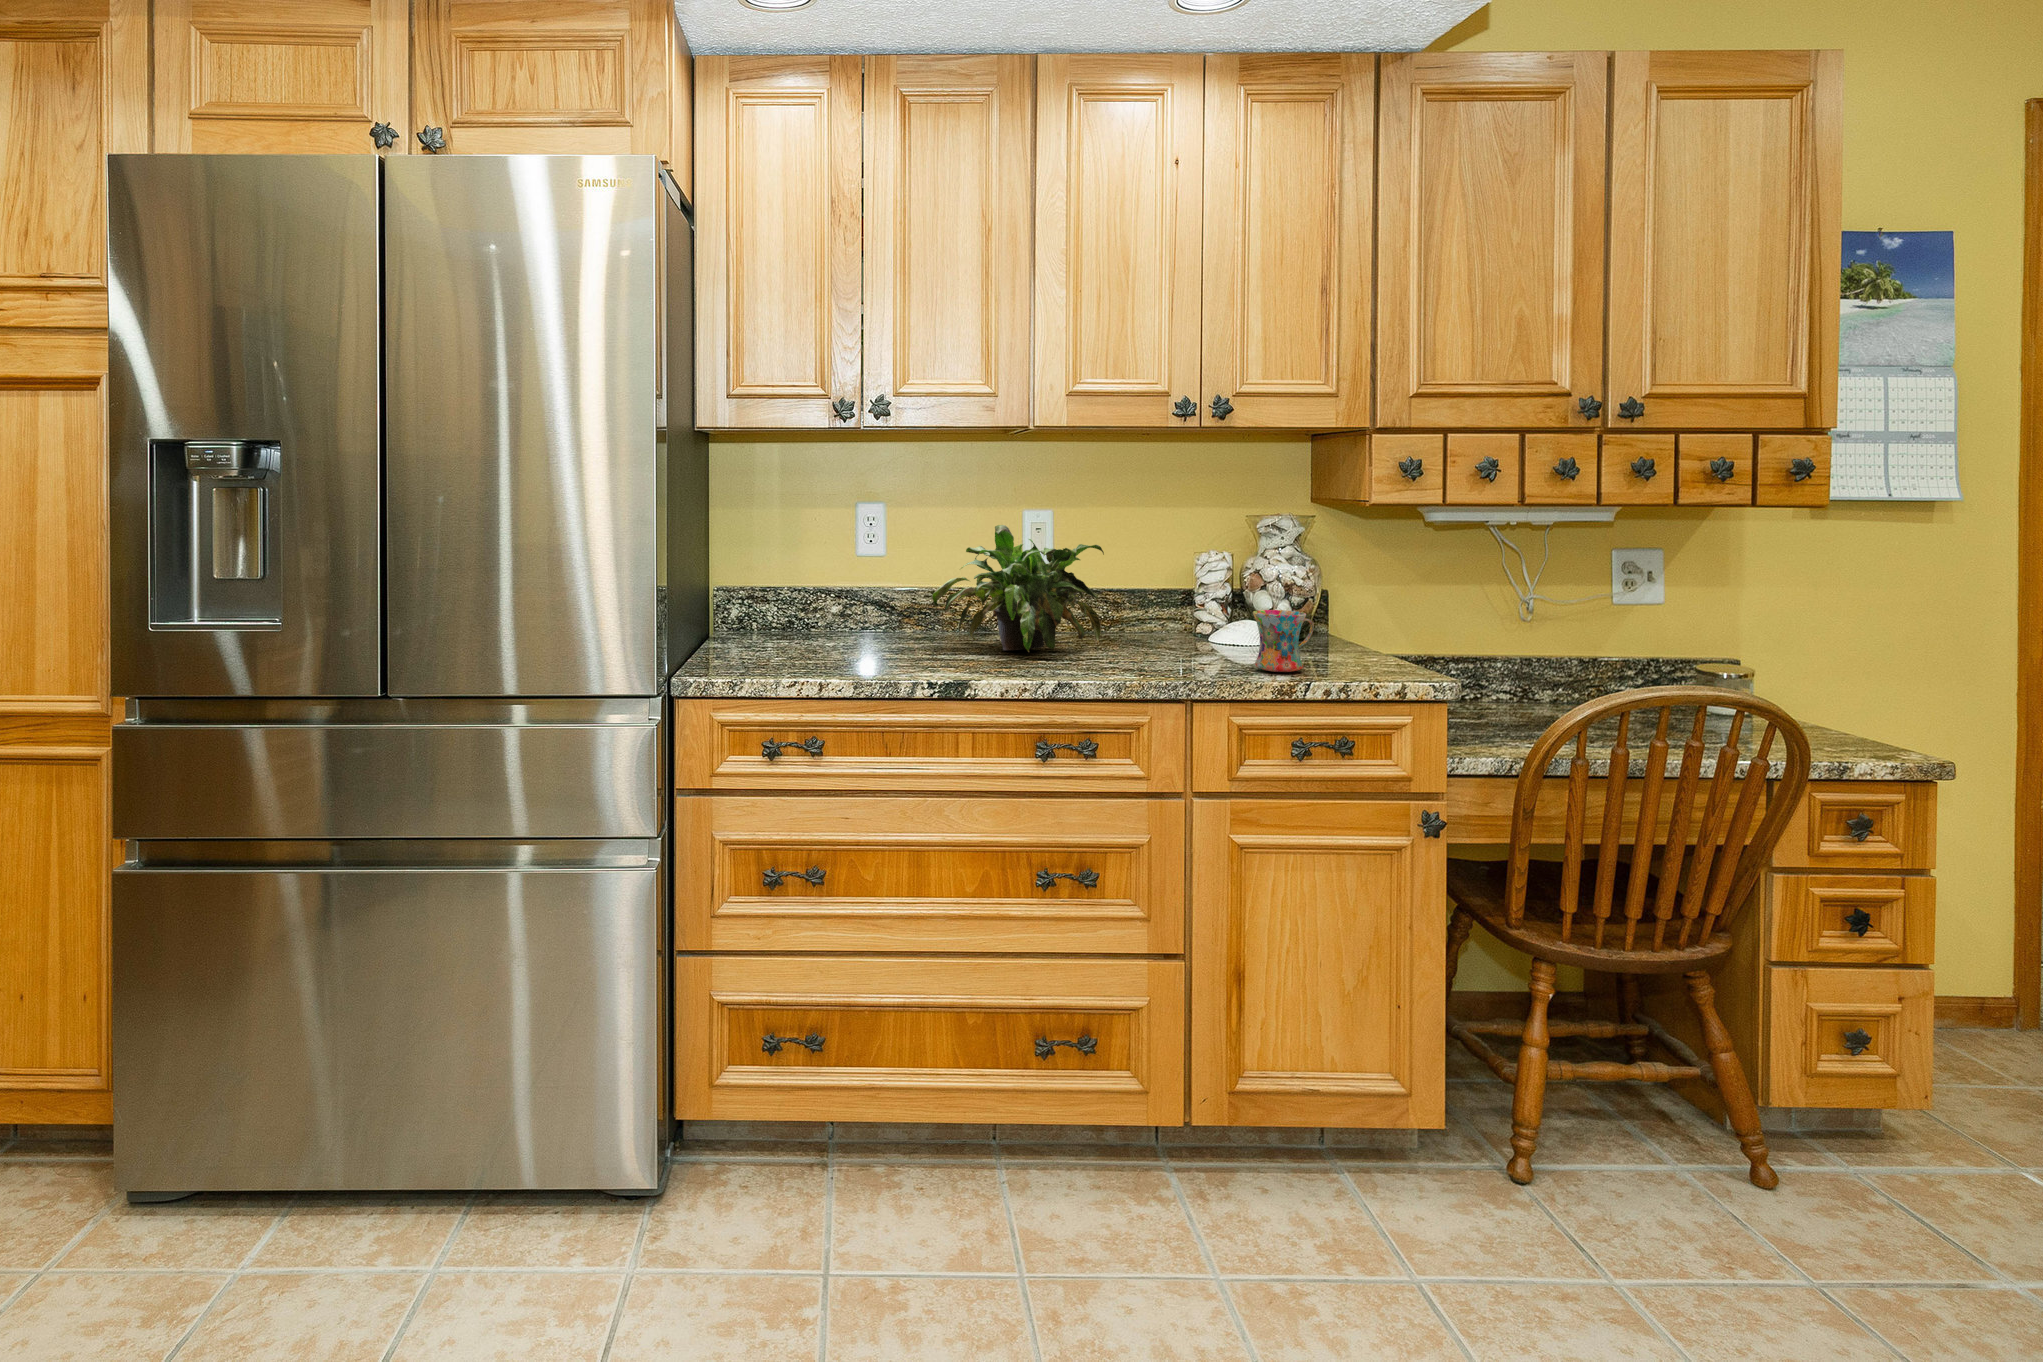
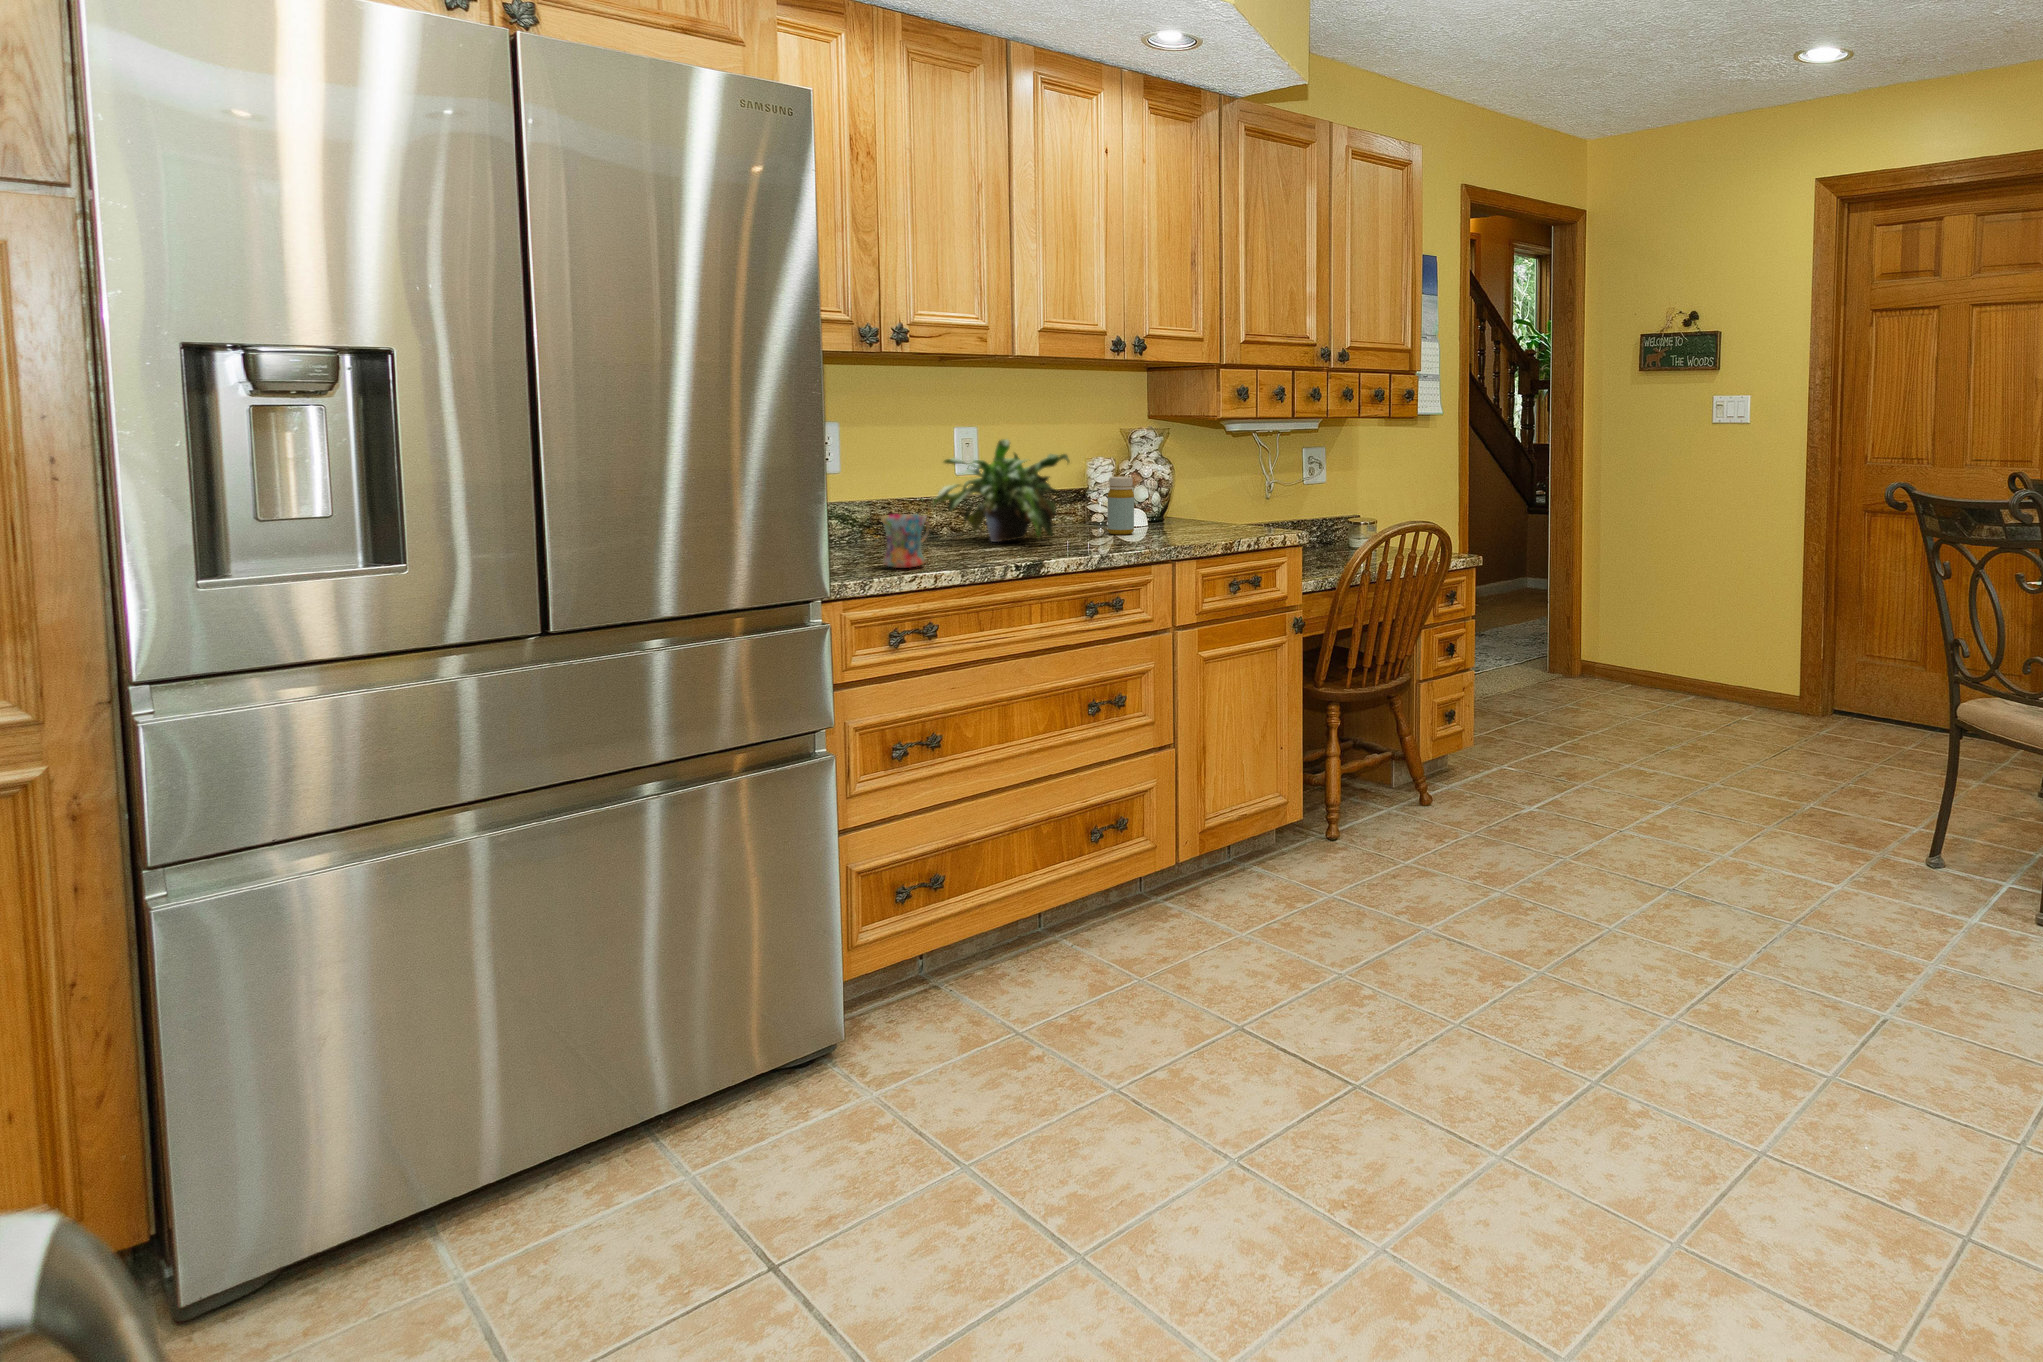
bottle: none [1174,577,1209,655] -> present [1107,477,1134,534]
mug: present [1253,610,1314,672] -> present [881,514,930,568]

